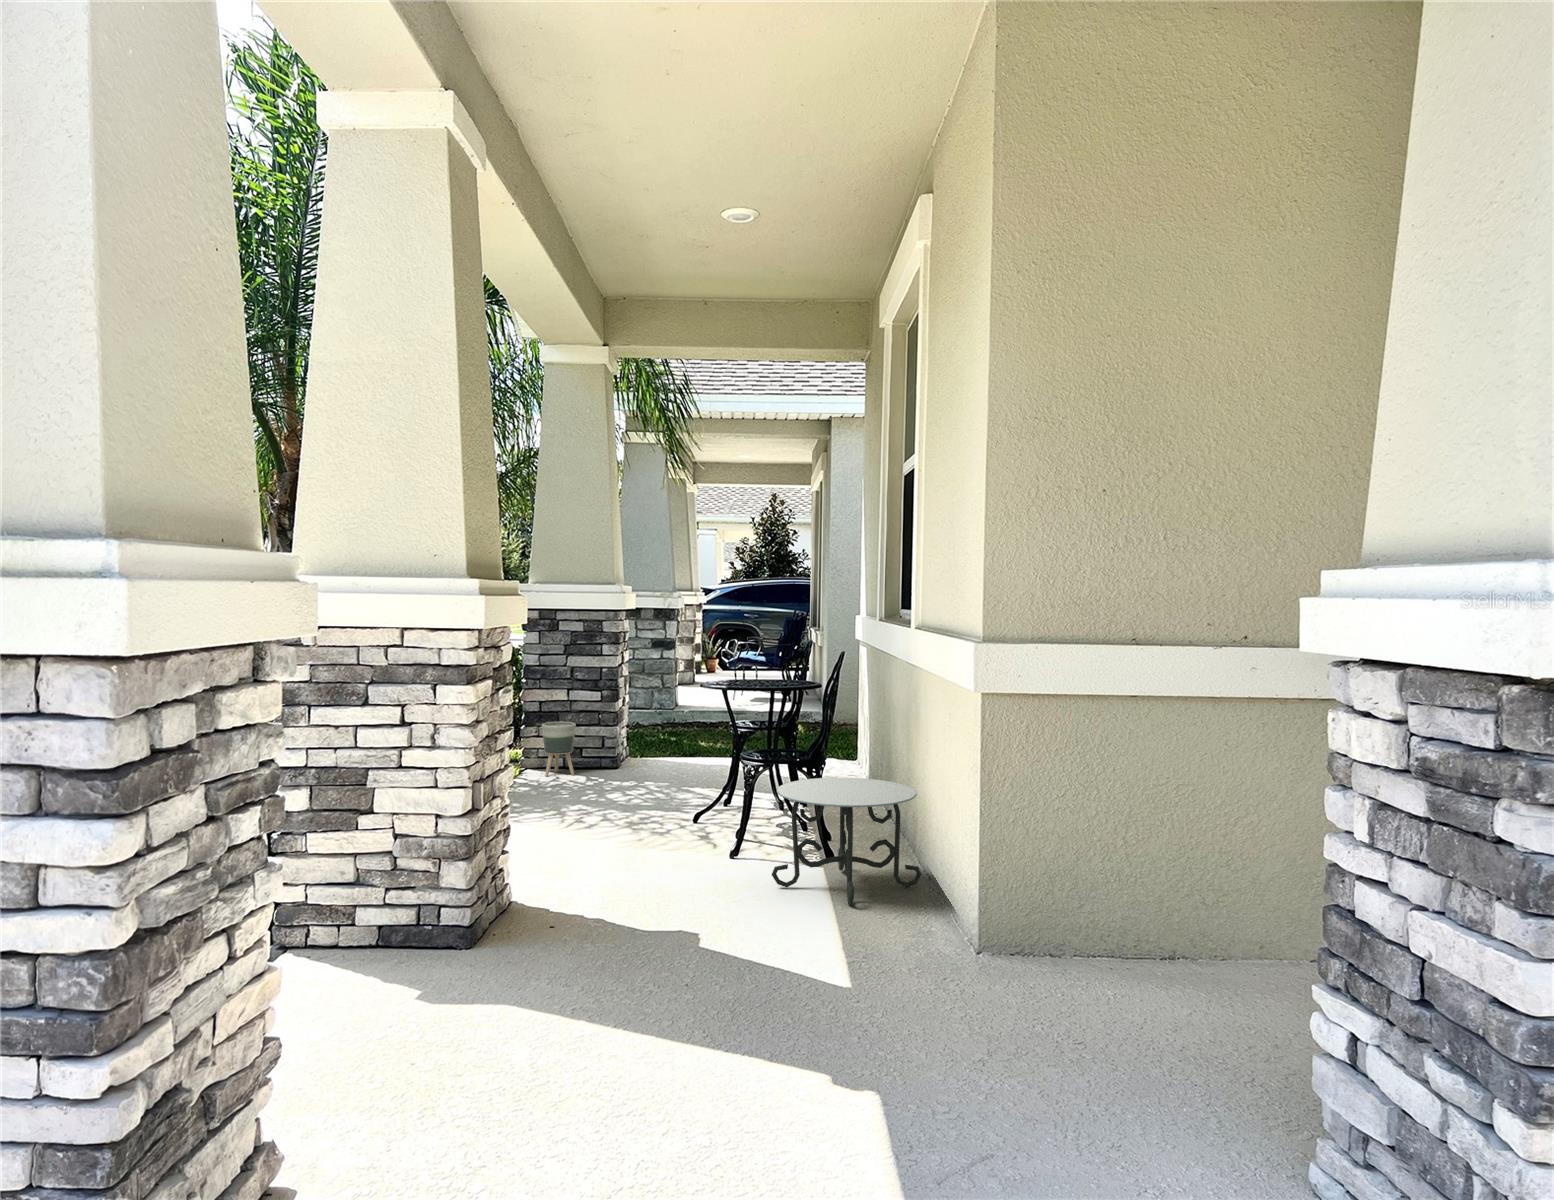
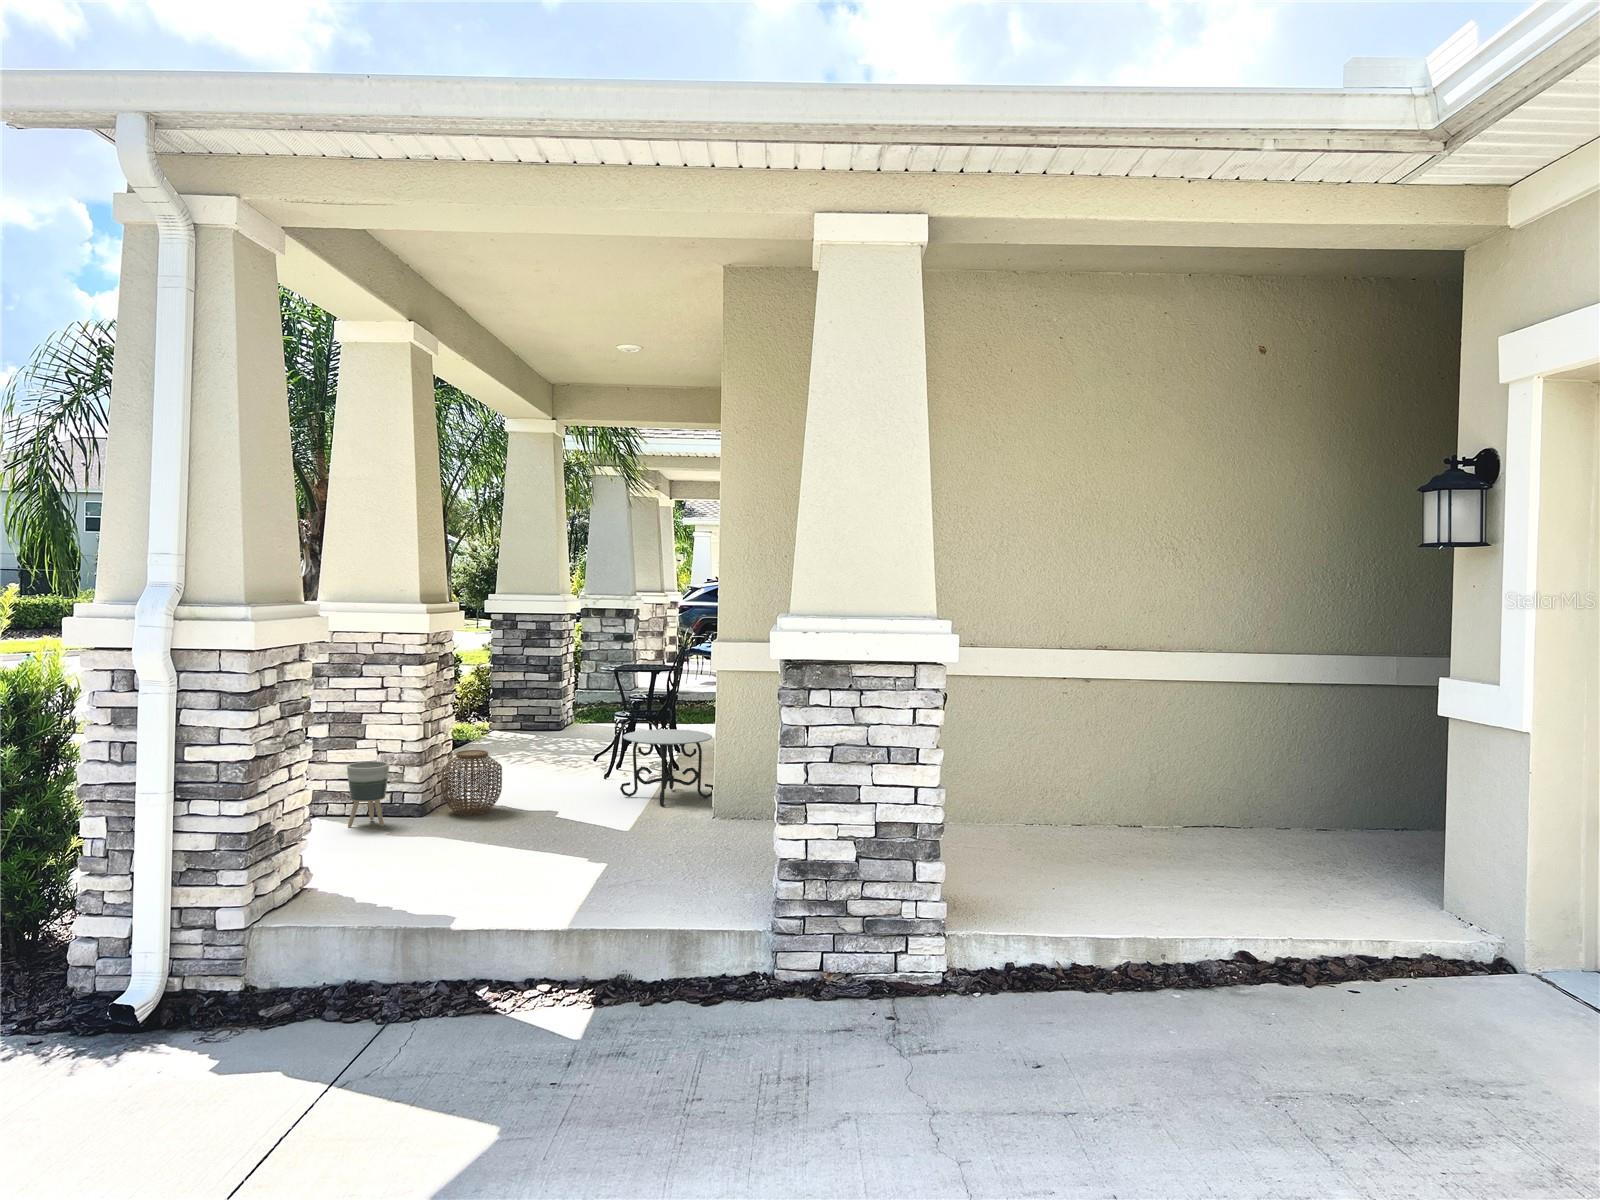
planter: present [542,722,576,777] -> present [347,761,389,827]
woven basket: none [502,823,600,937] -> present [442,750,502,816]

